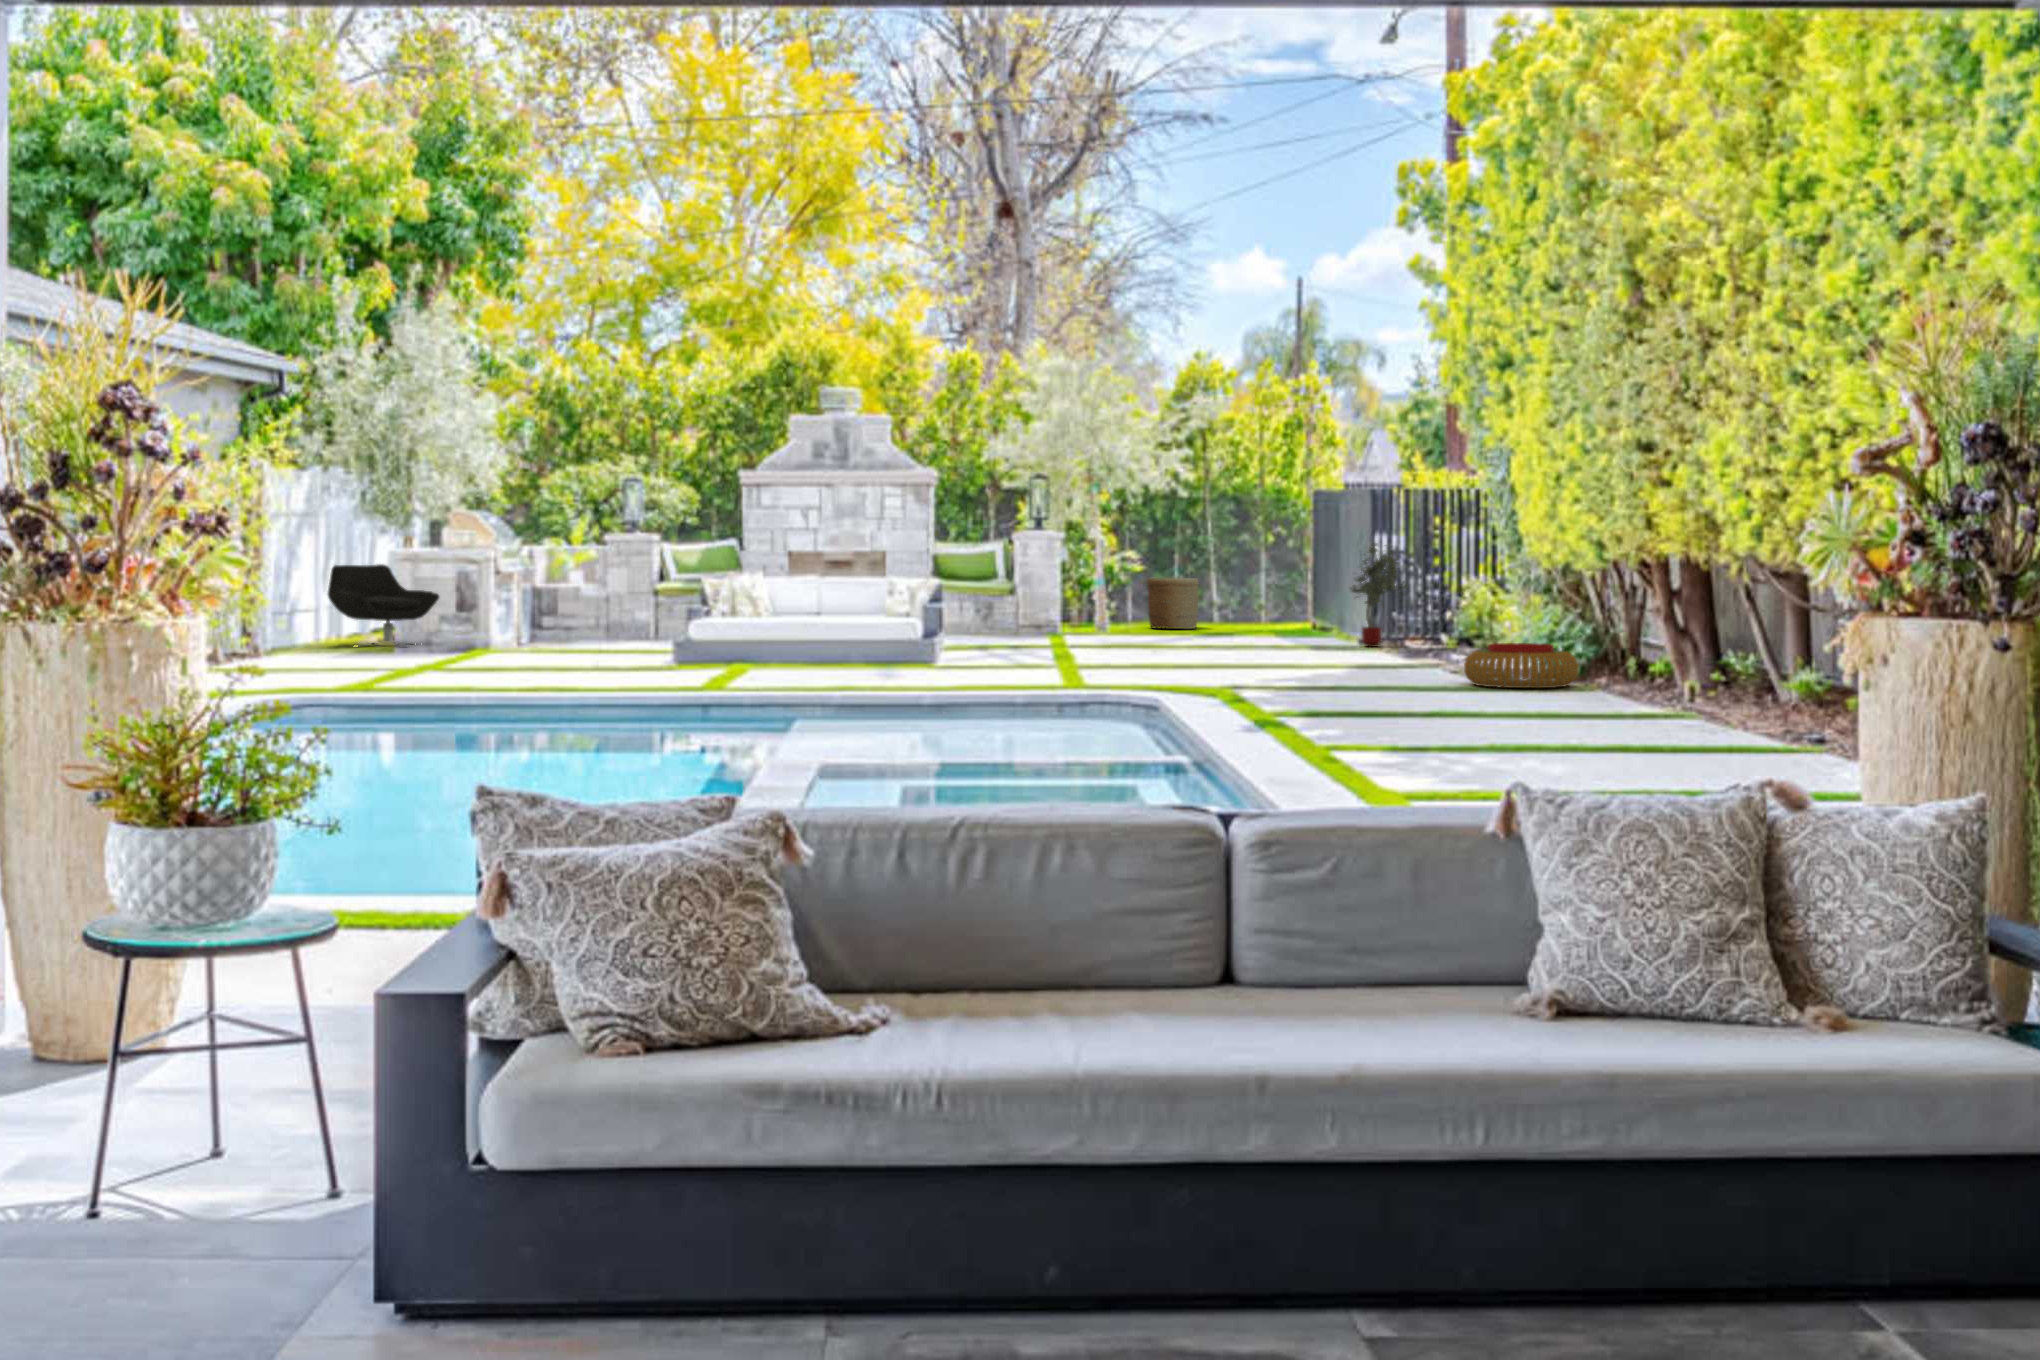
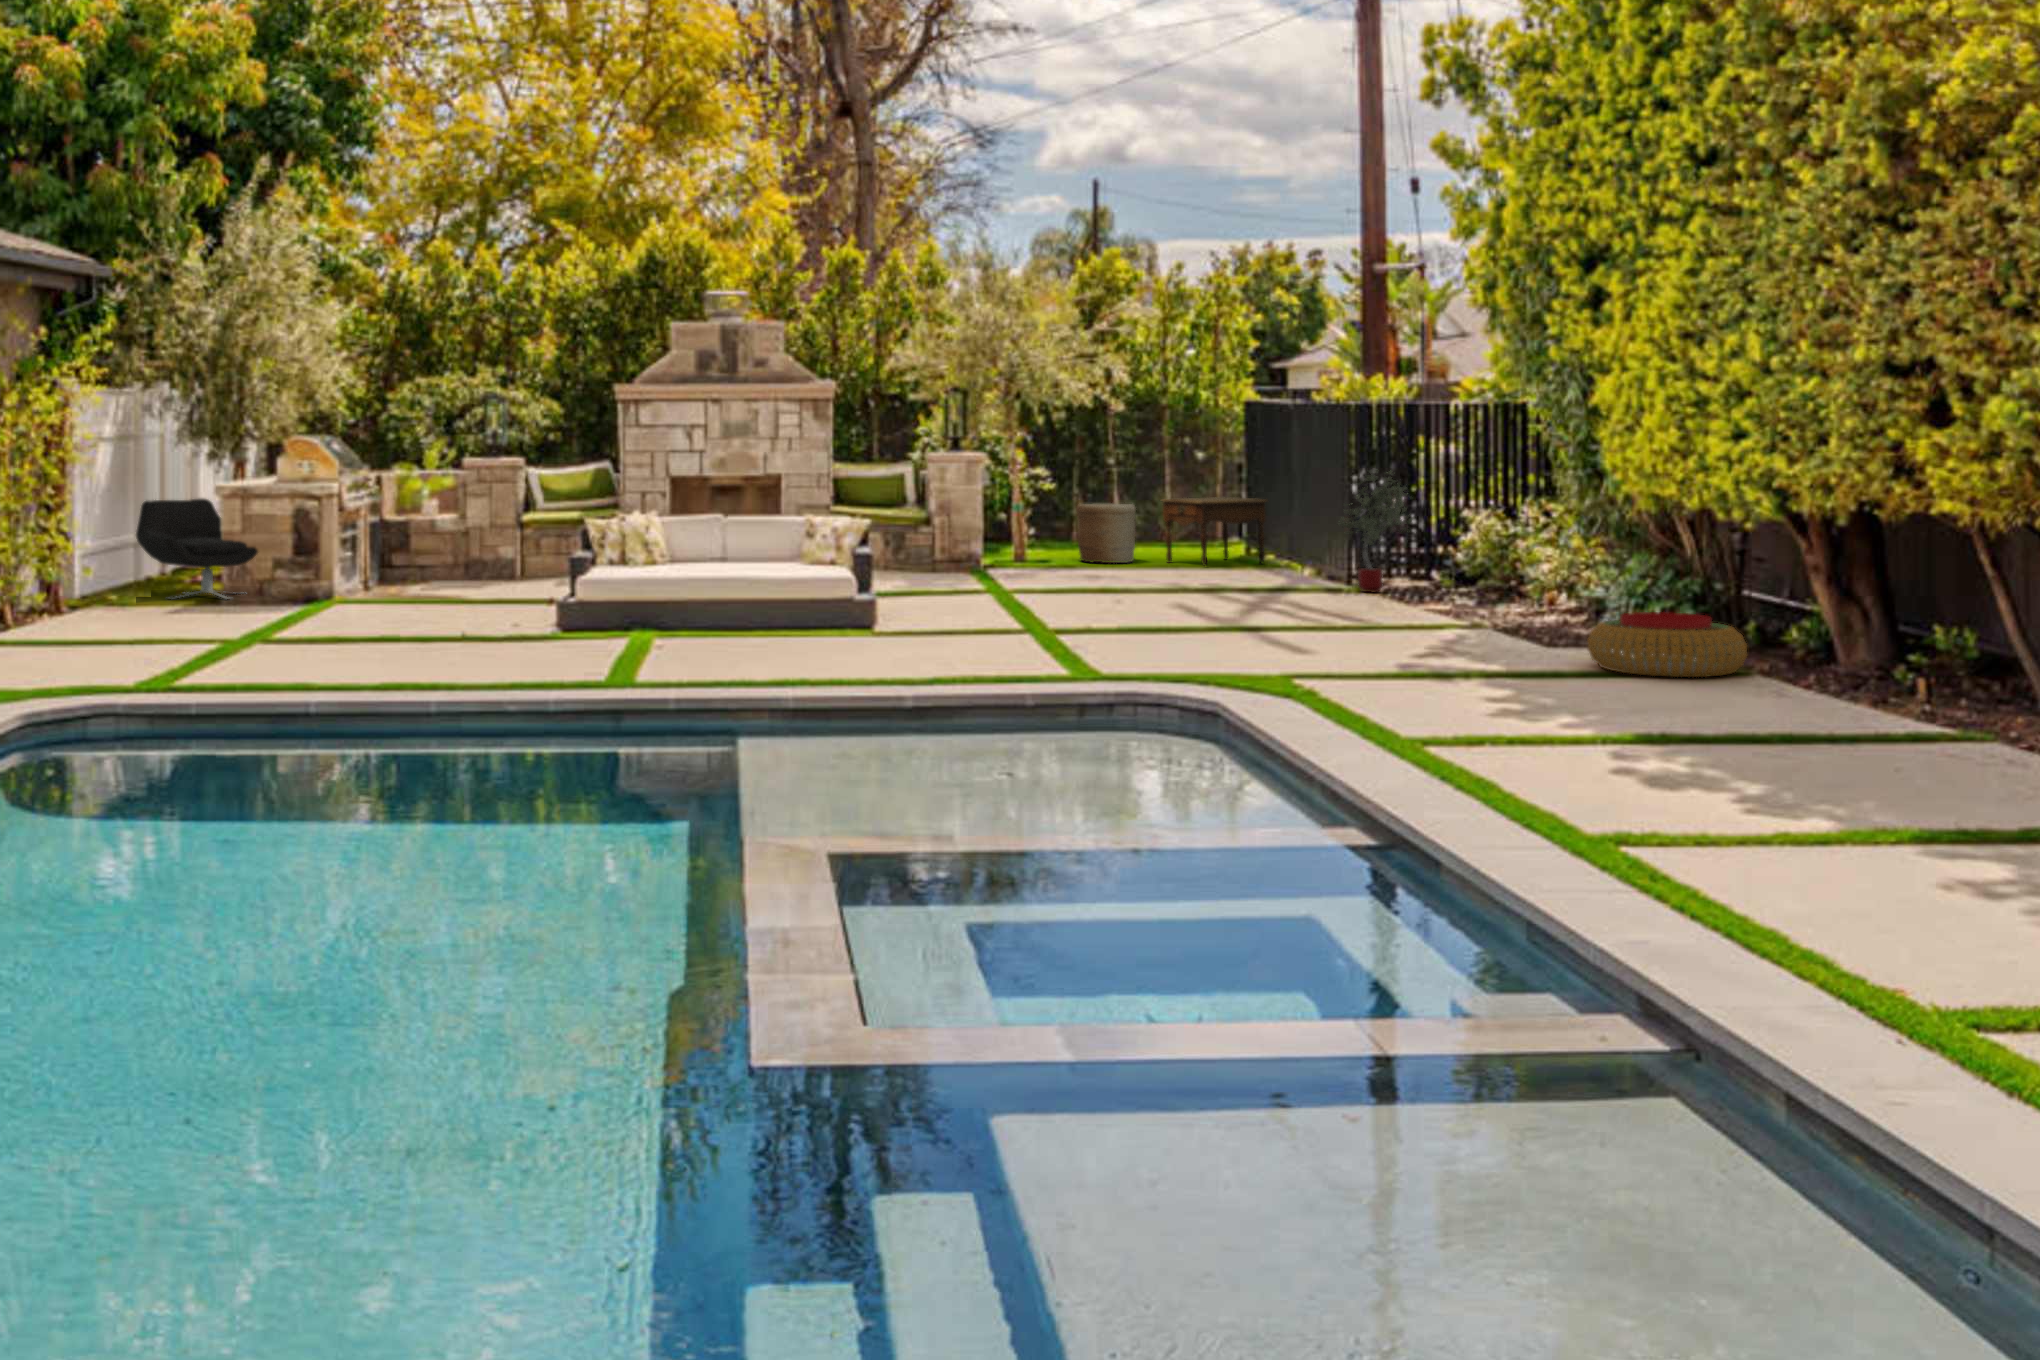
side table: none [1220,572,1315,631] -> present [1162,497,1267,566]

